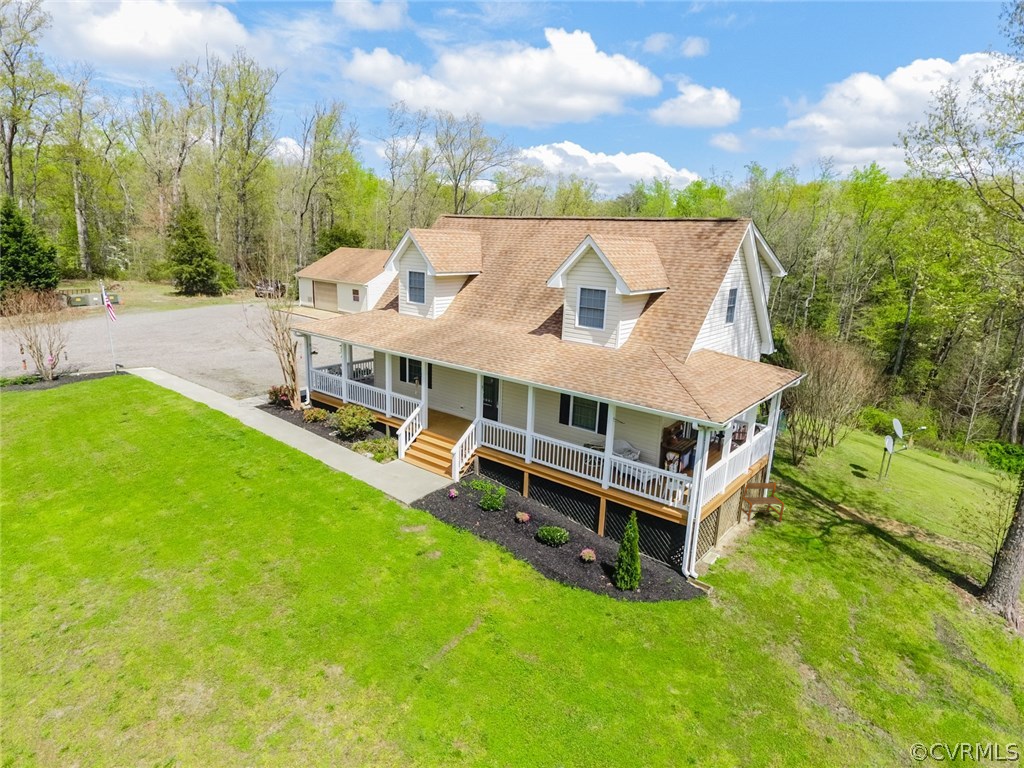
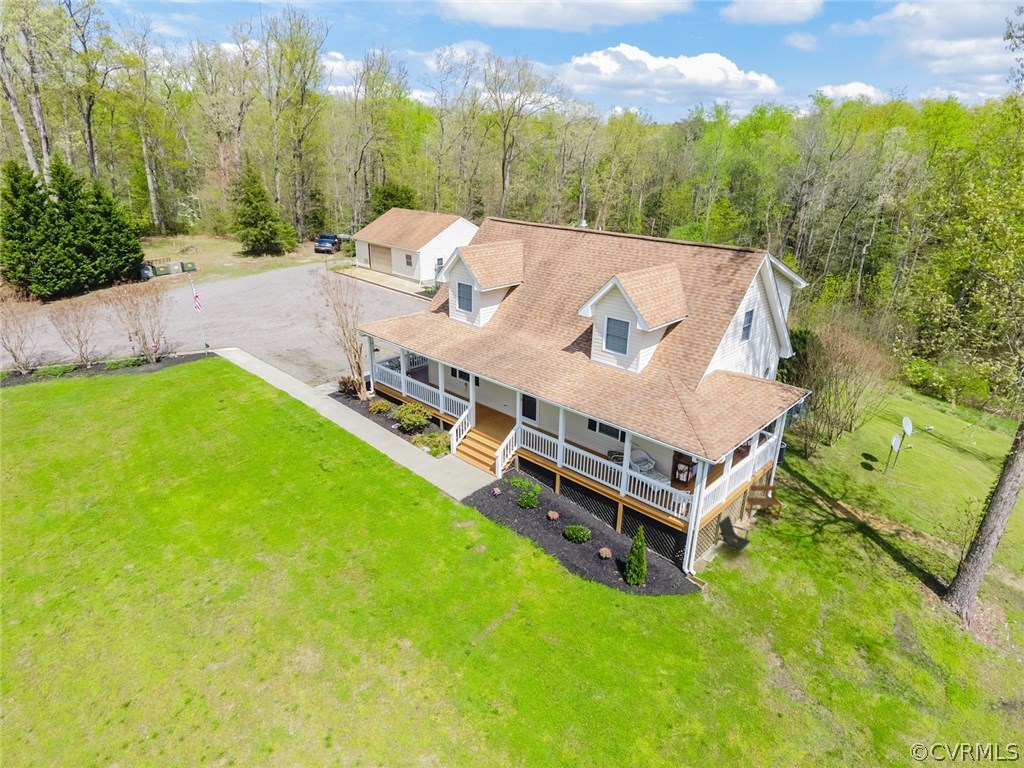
lounge chair: none [716,512,757,561] -> present [716,516,750,557]

